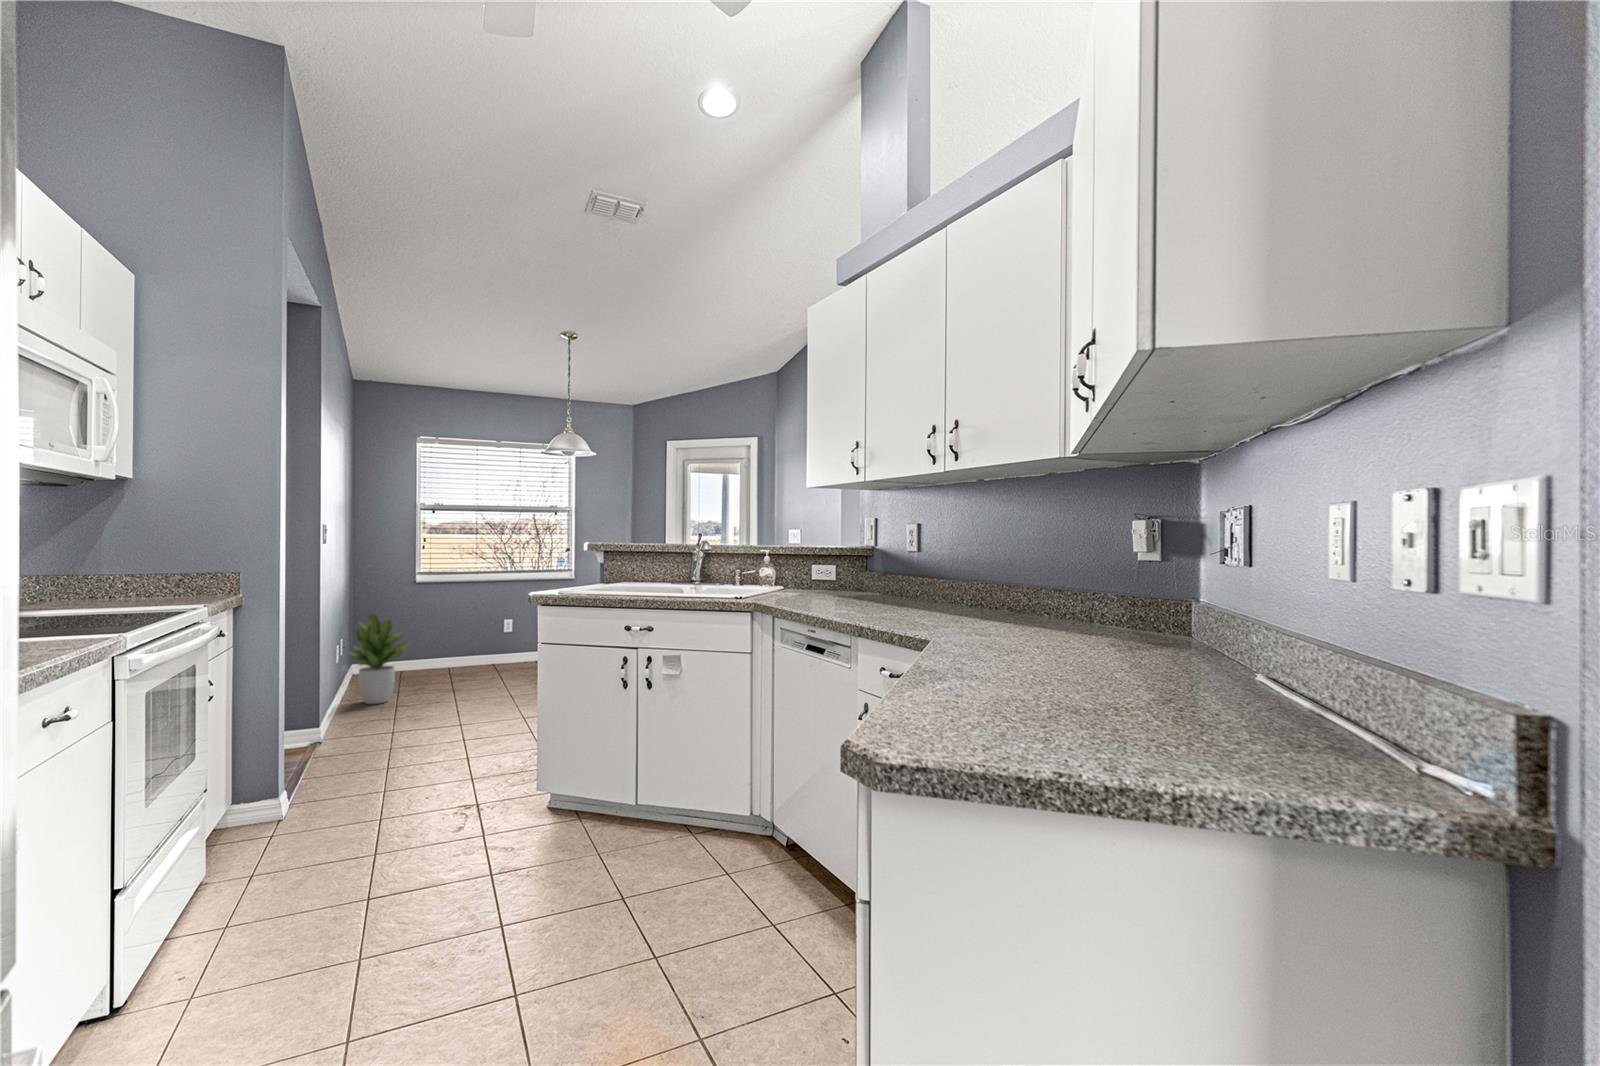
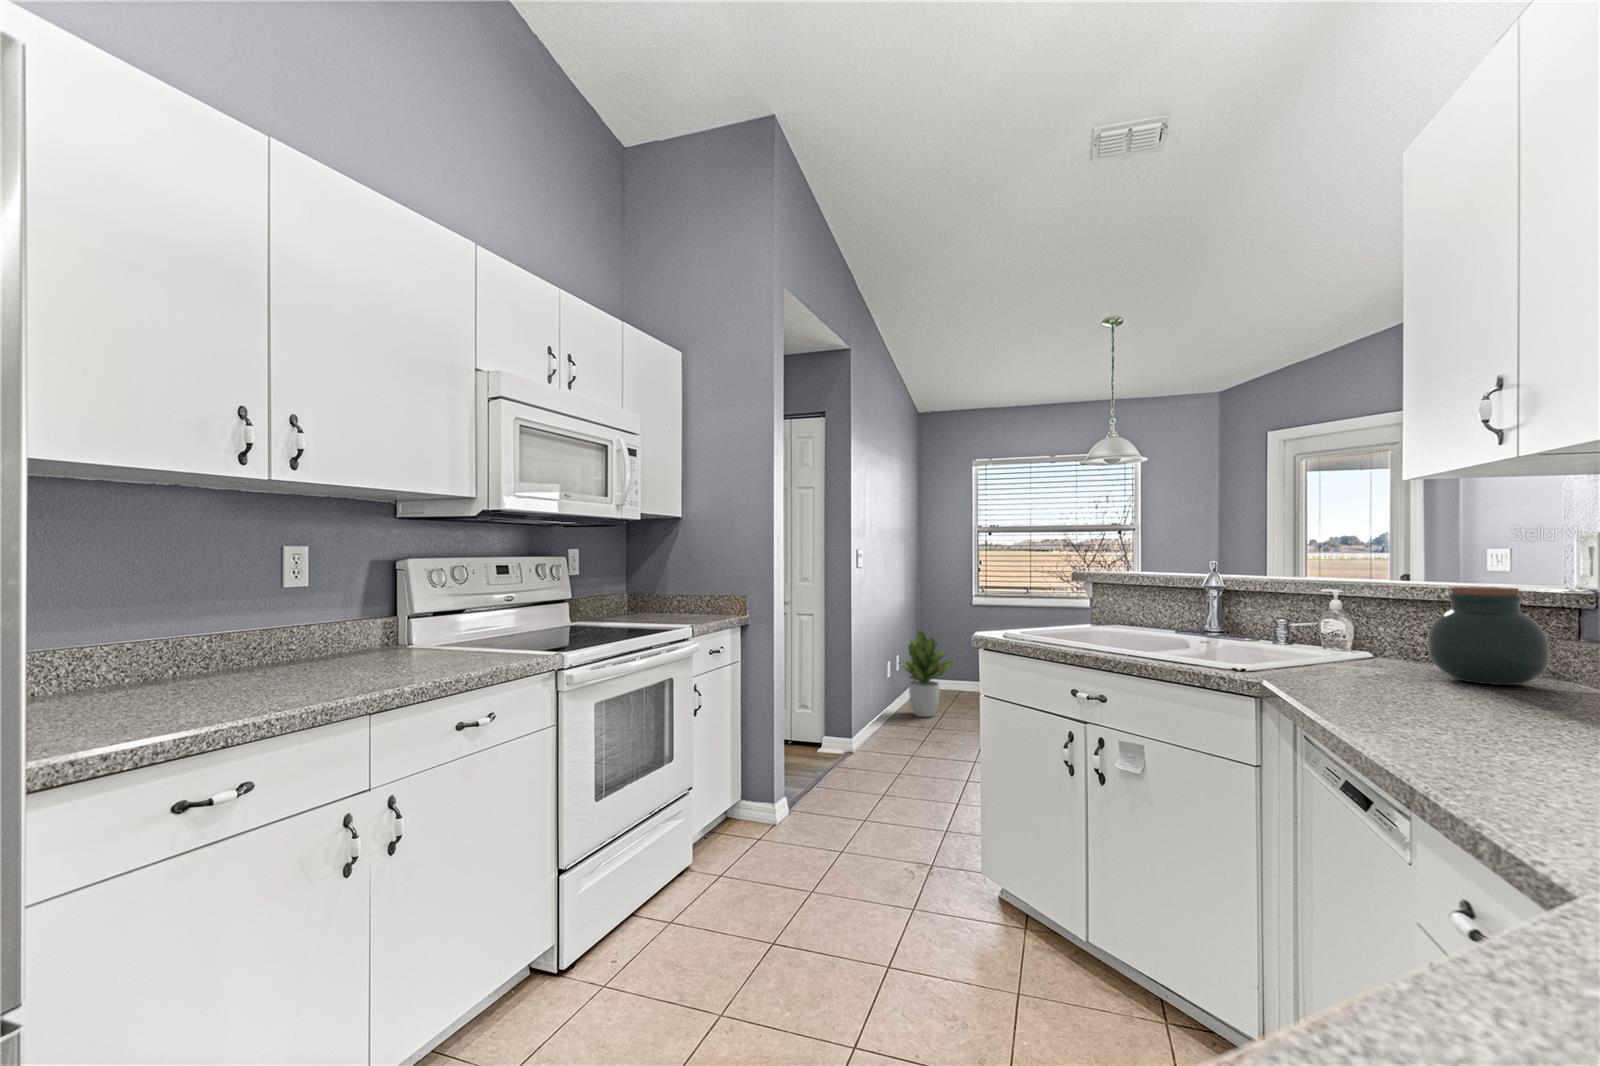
jar: none [816,546,860,595] -> present [1428,587,1550,685]

